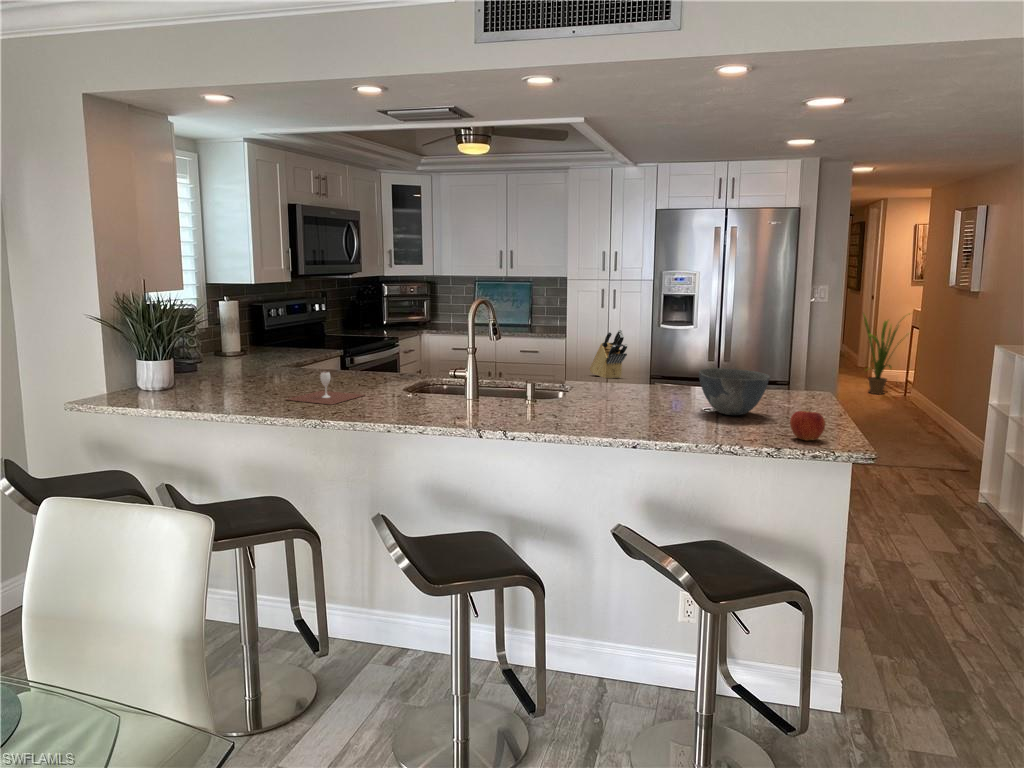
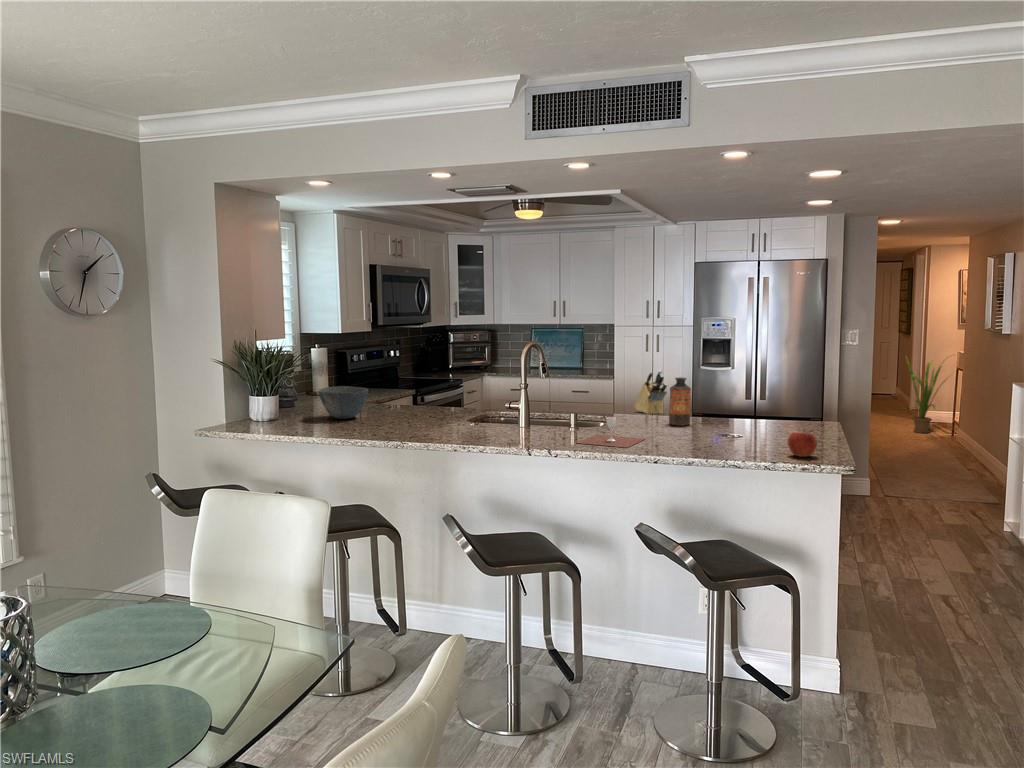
bottle: none [640,341,666,398] -> present [669,377,691,426]
bowl: present [699,368,770,415] -> present [318,386,368,419]
wine glass: present [287,372,364,405] -> present [577,417,645,448]

